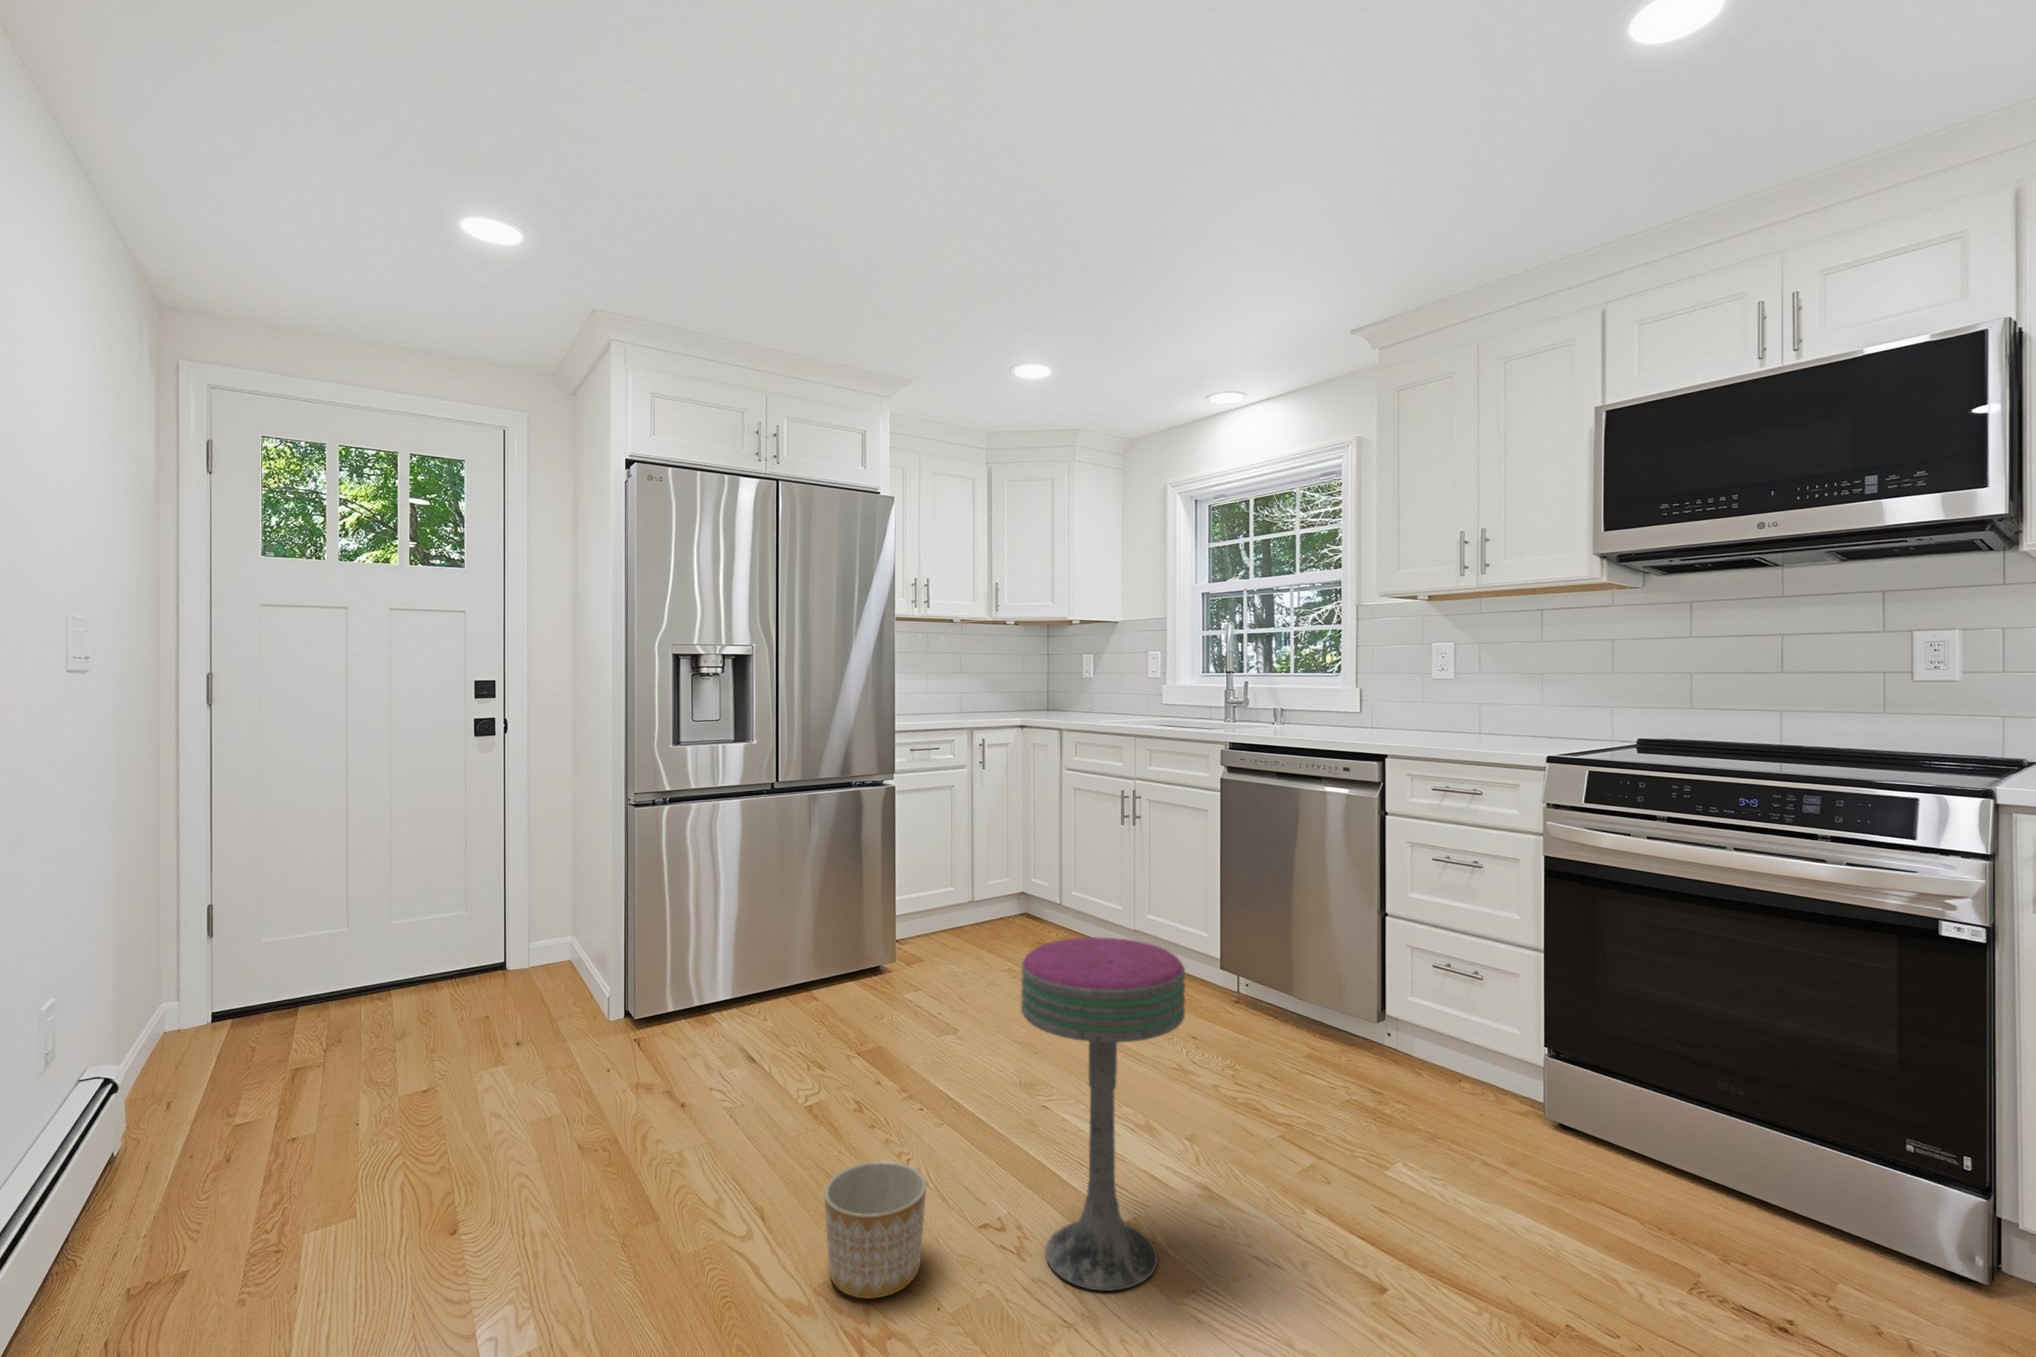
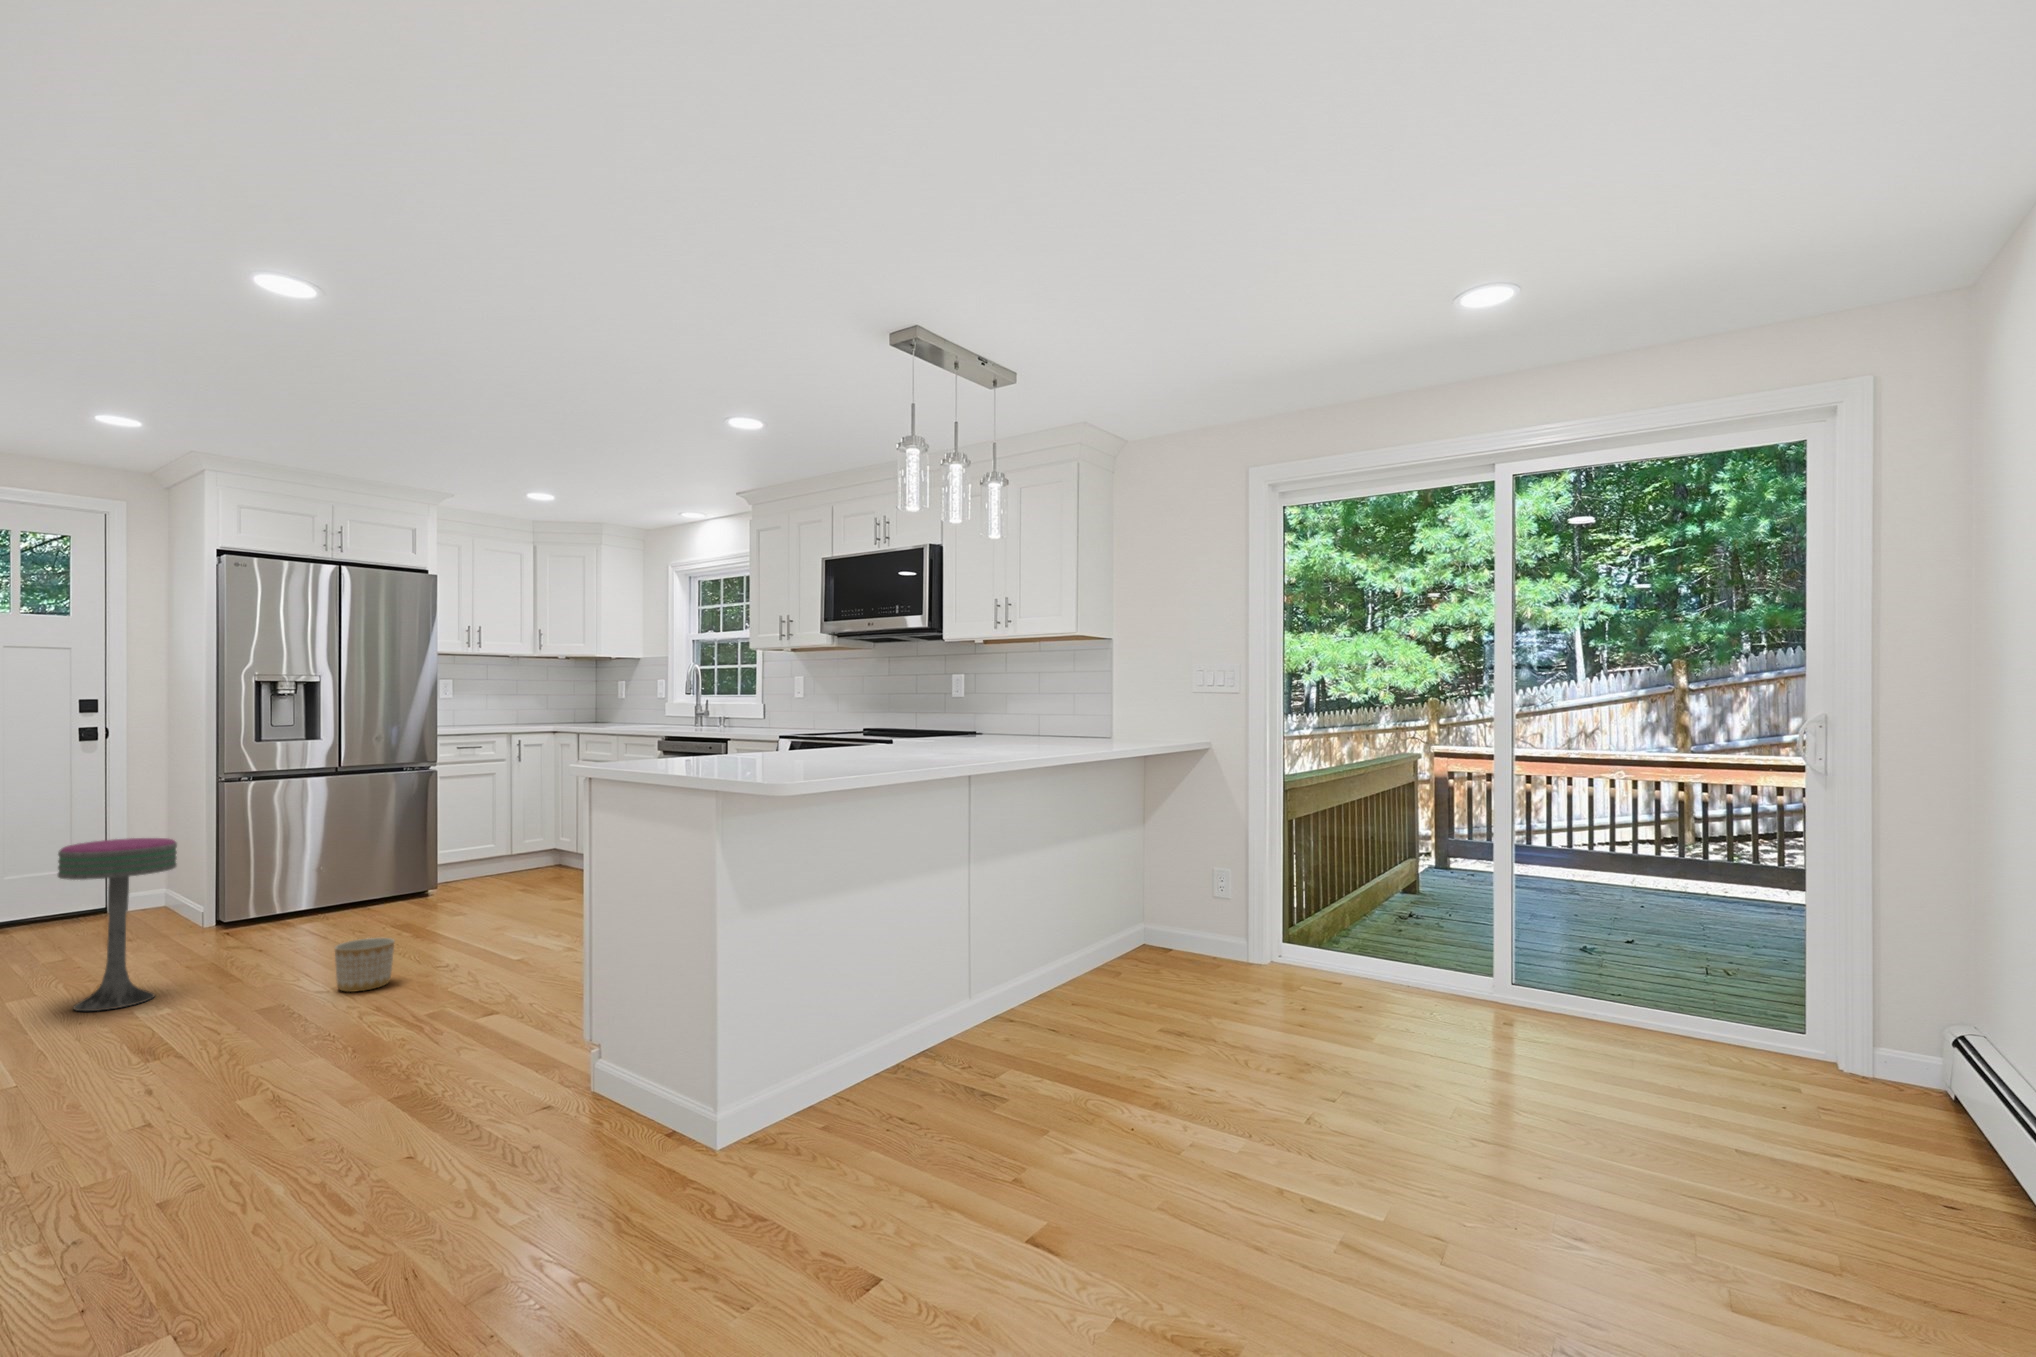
bar stool: present [1021,937,1185,1291] -> present [58,838,177,1011]

